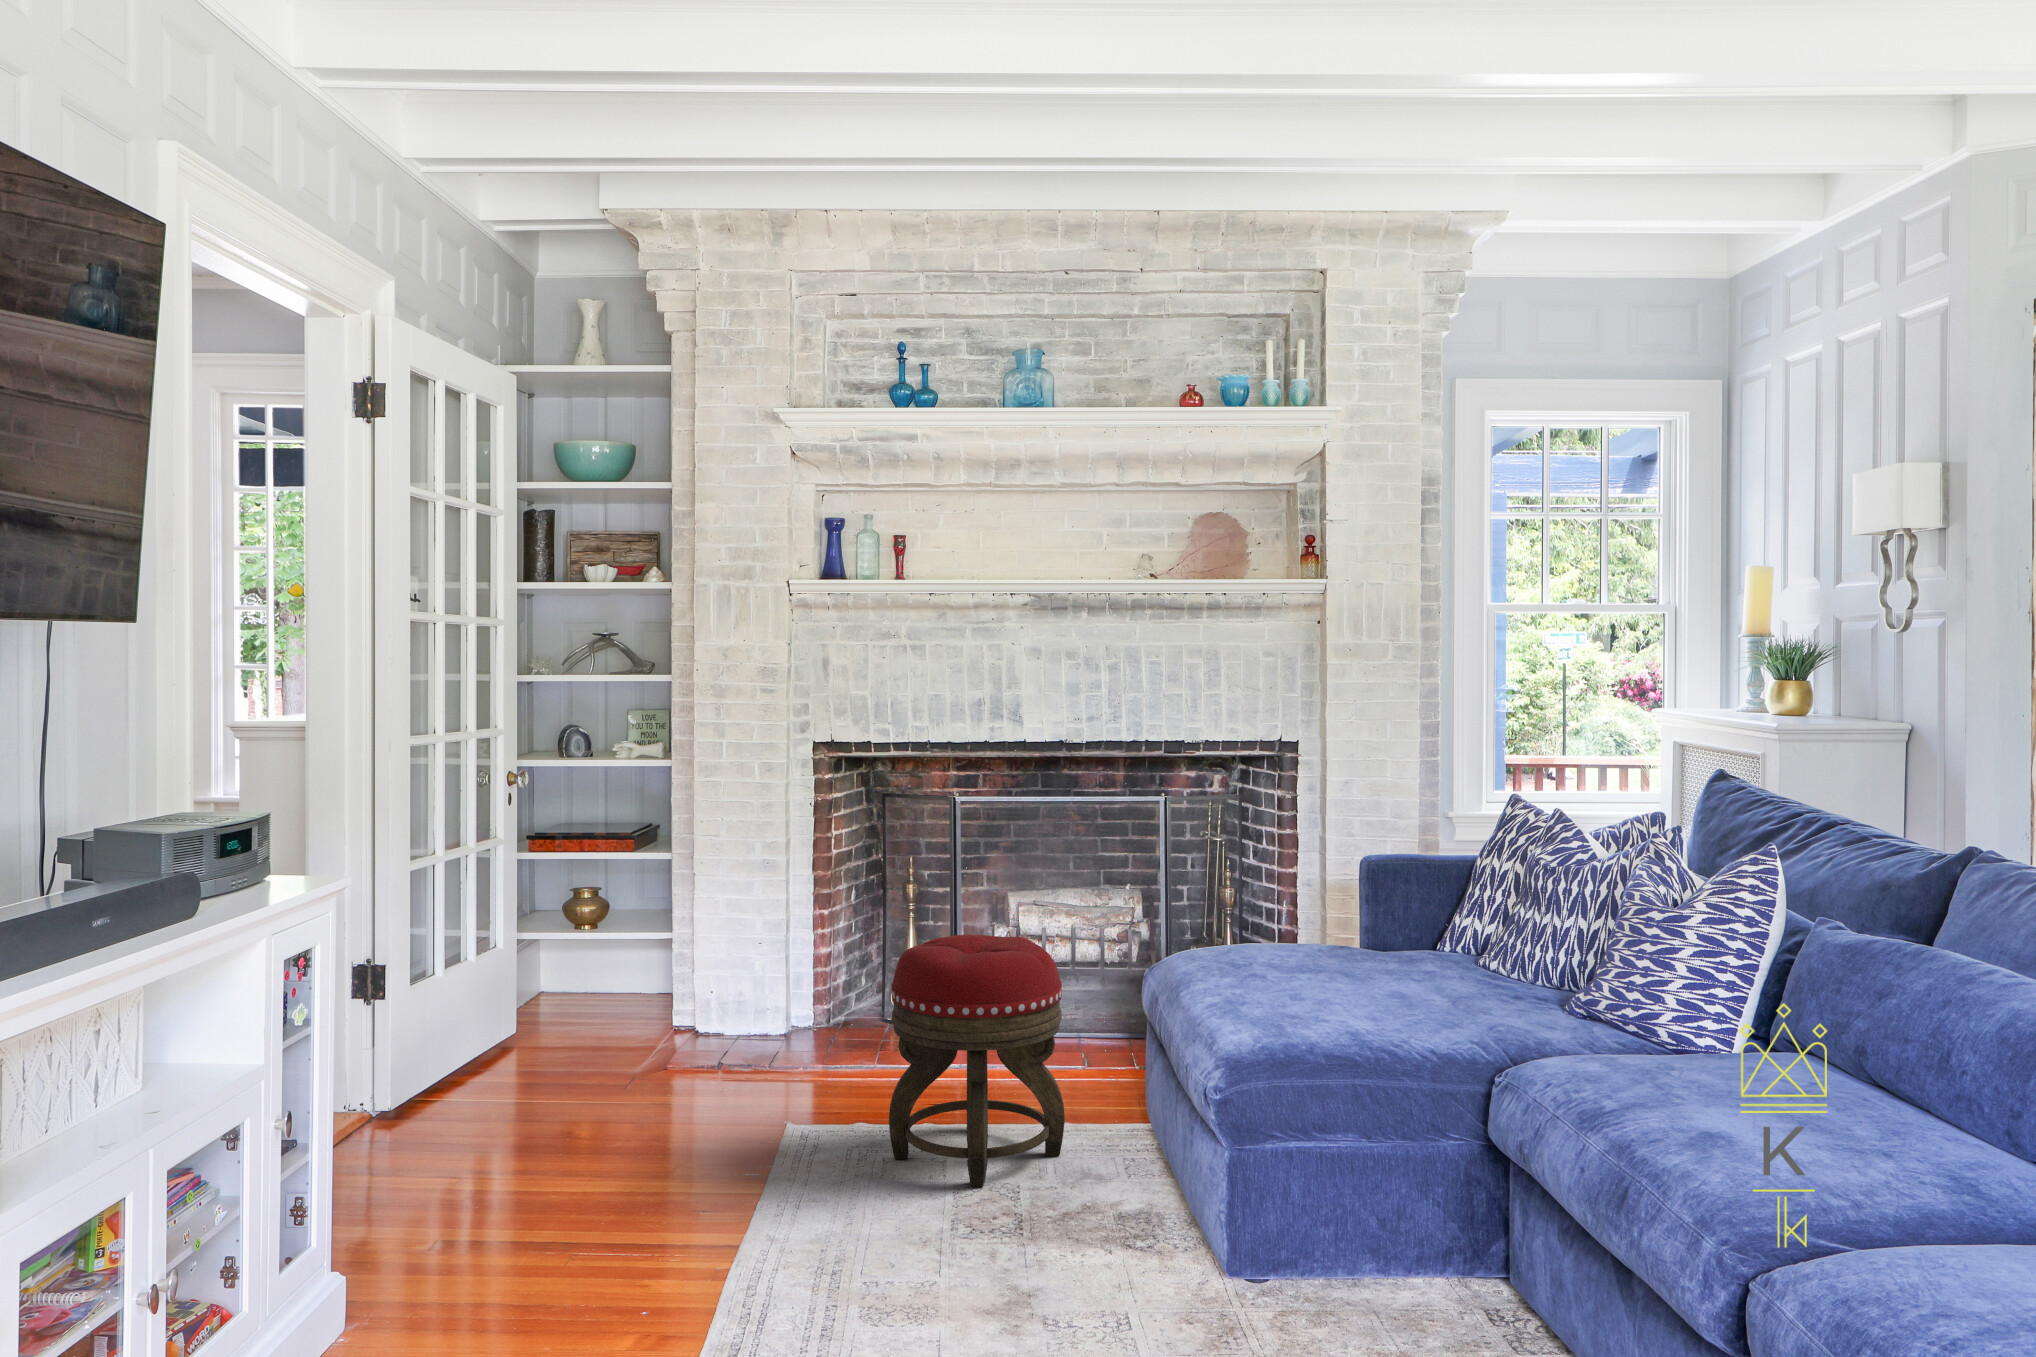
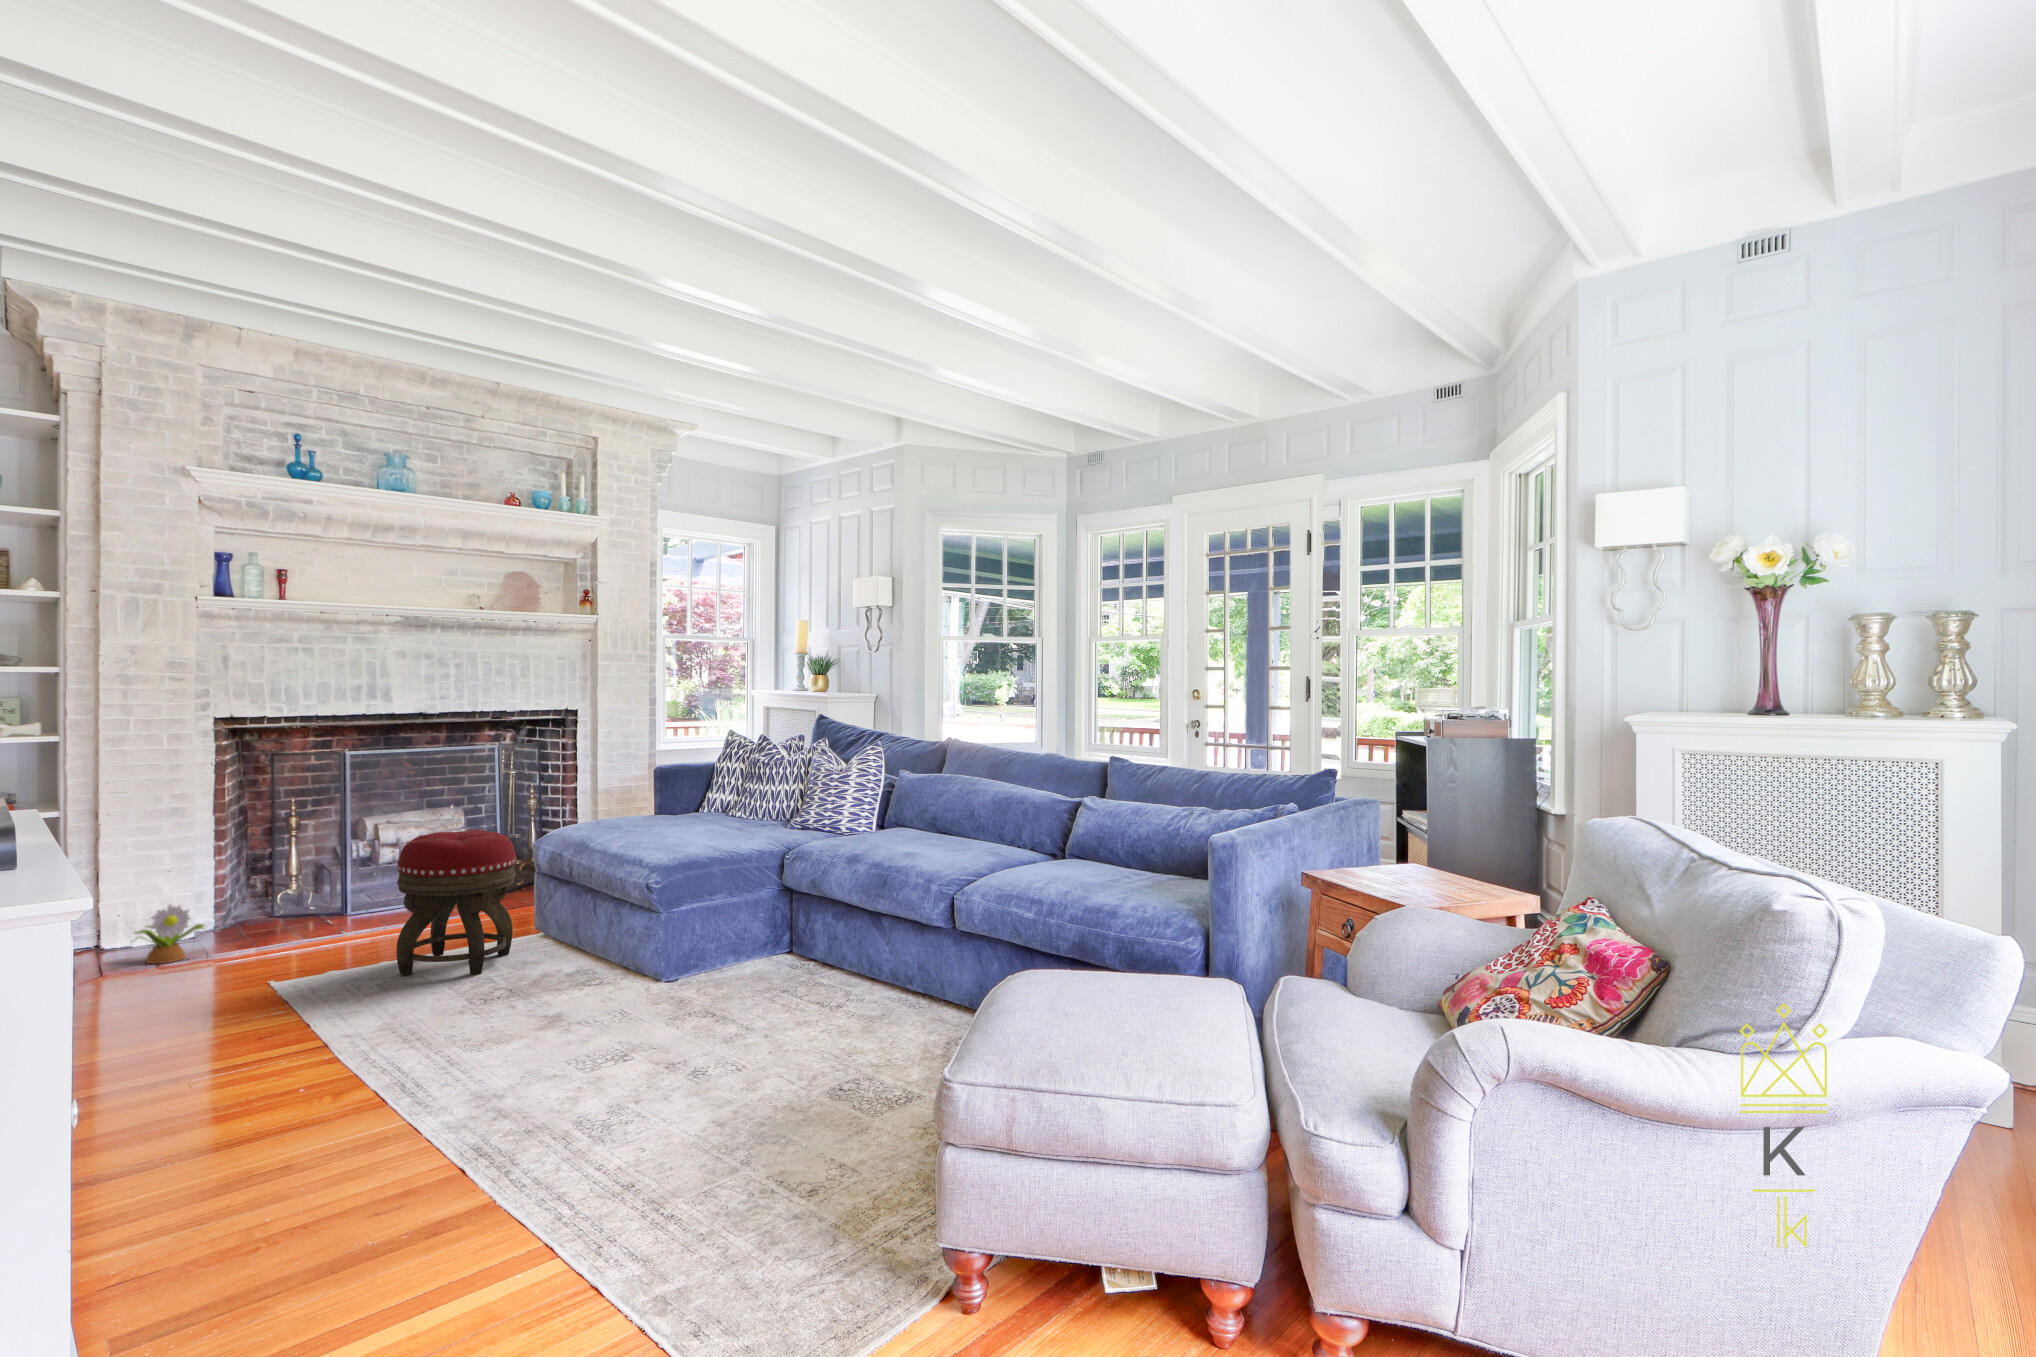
decorative plant: none [701,983,787,1059] -> present [135,905,204,964]

